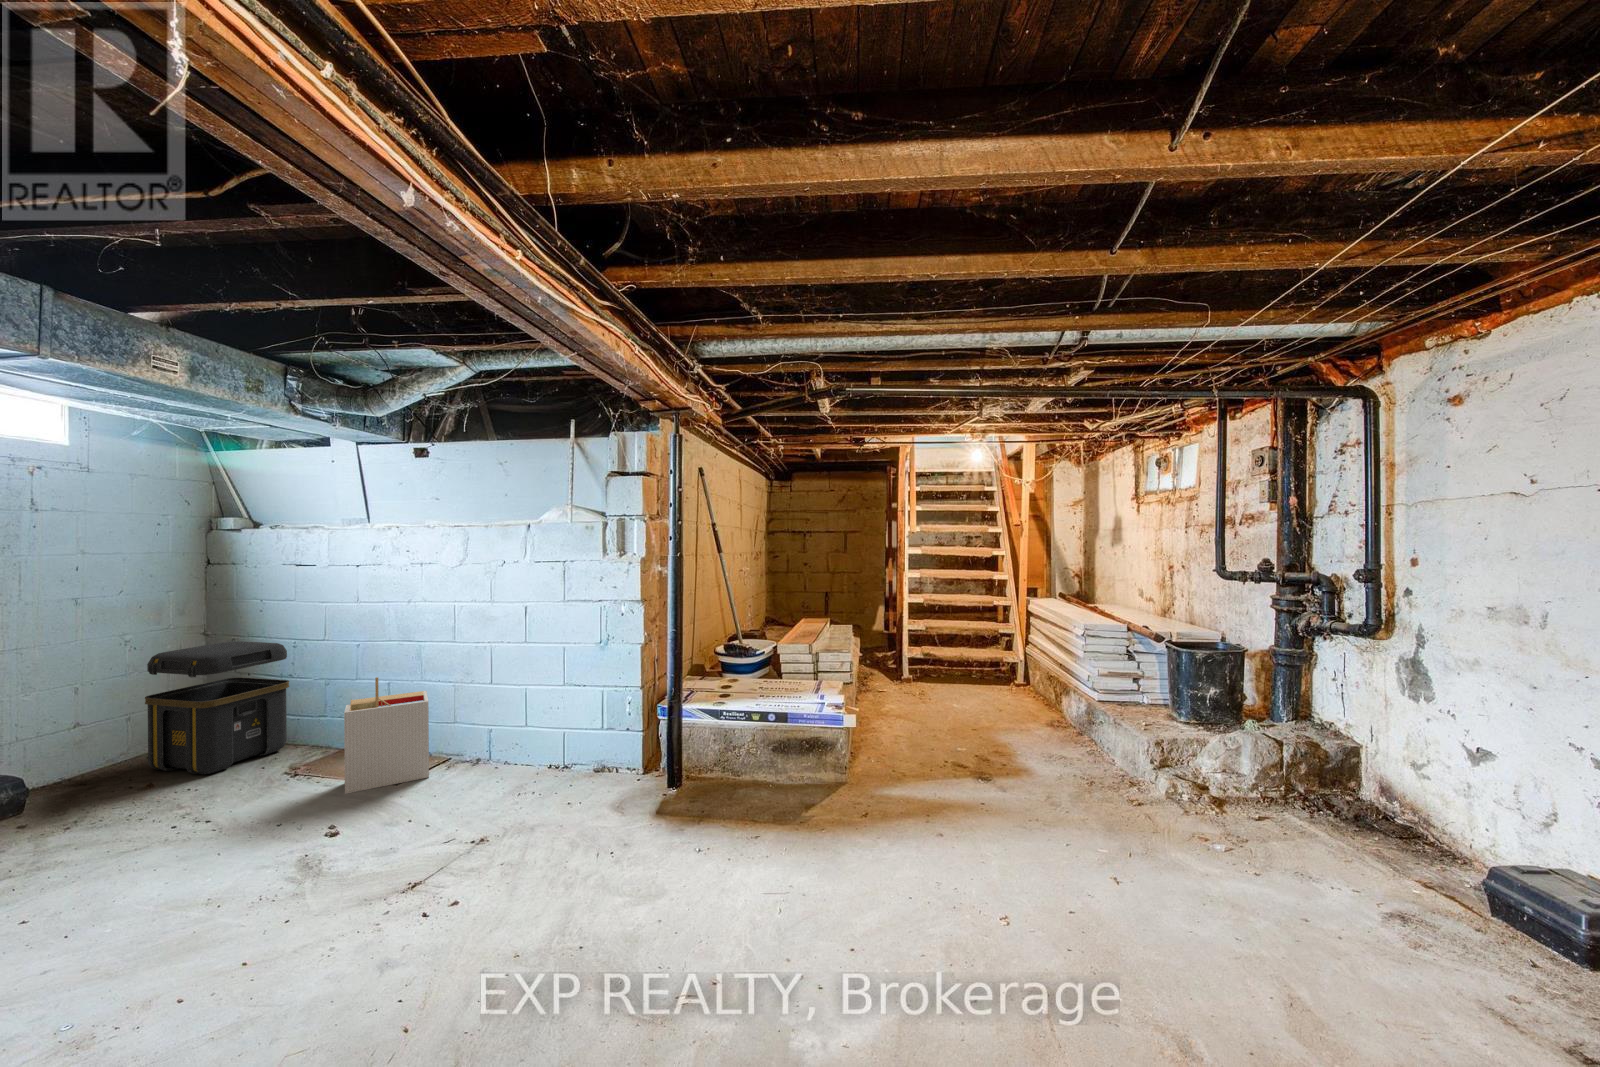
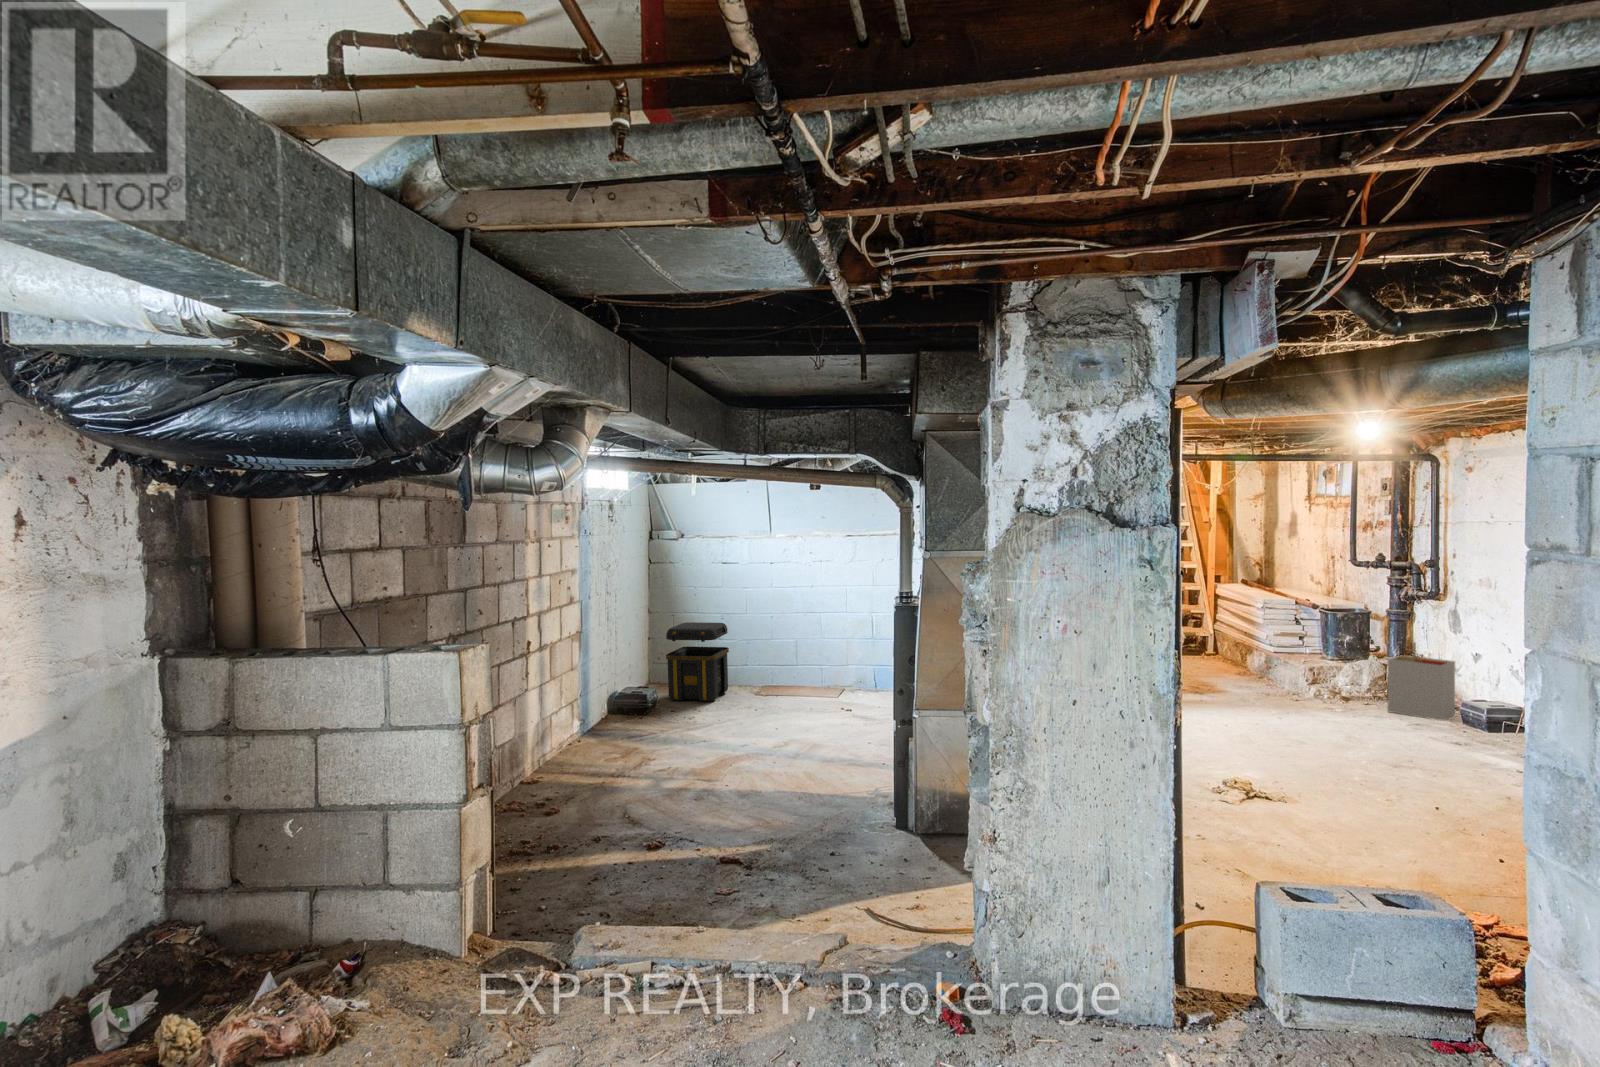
storage bin: present [344,677,429,793] -> present [1387,642,1455,720]

